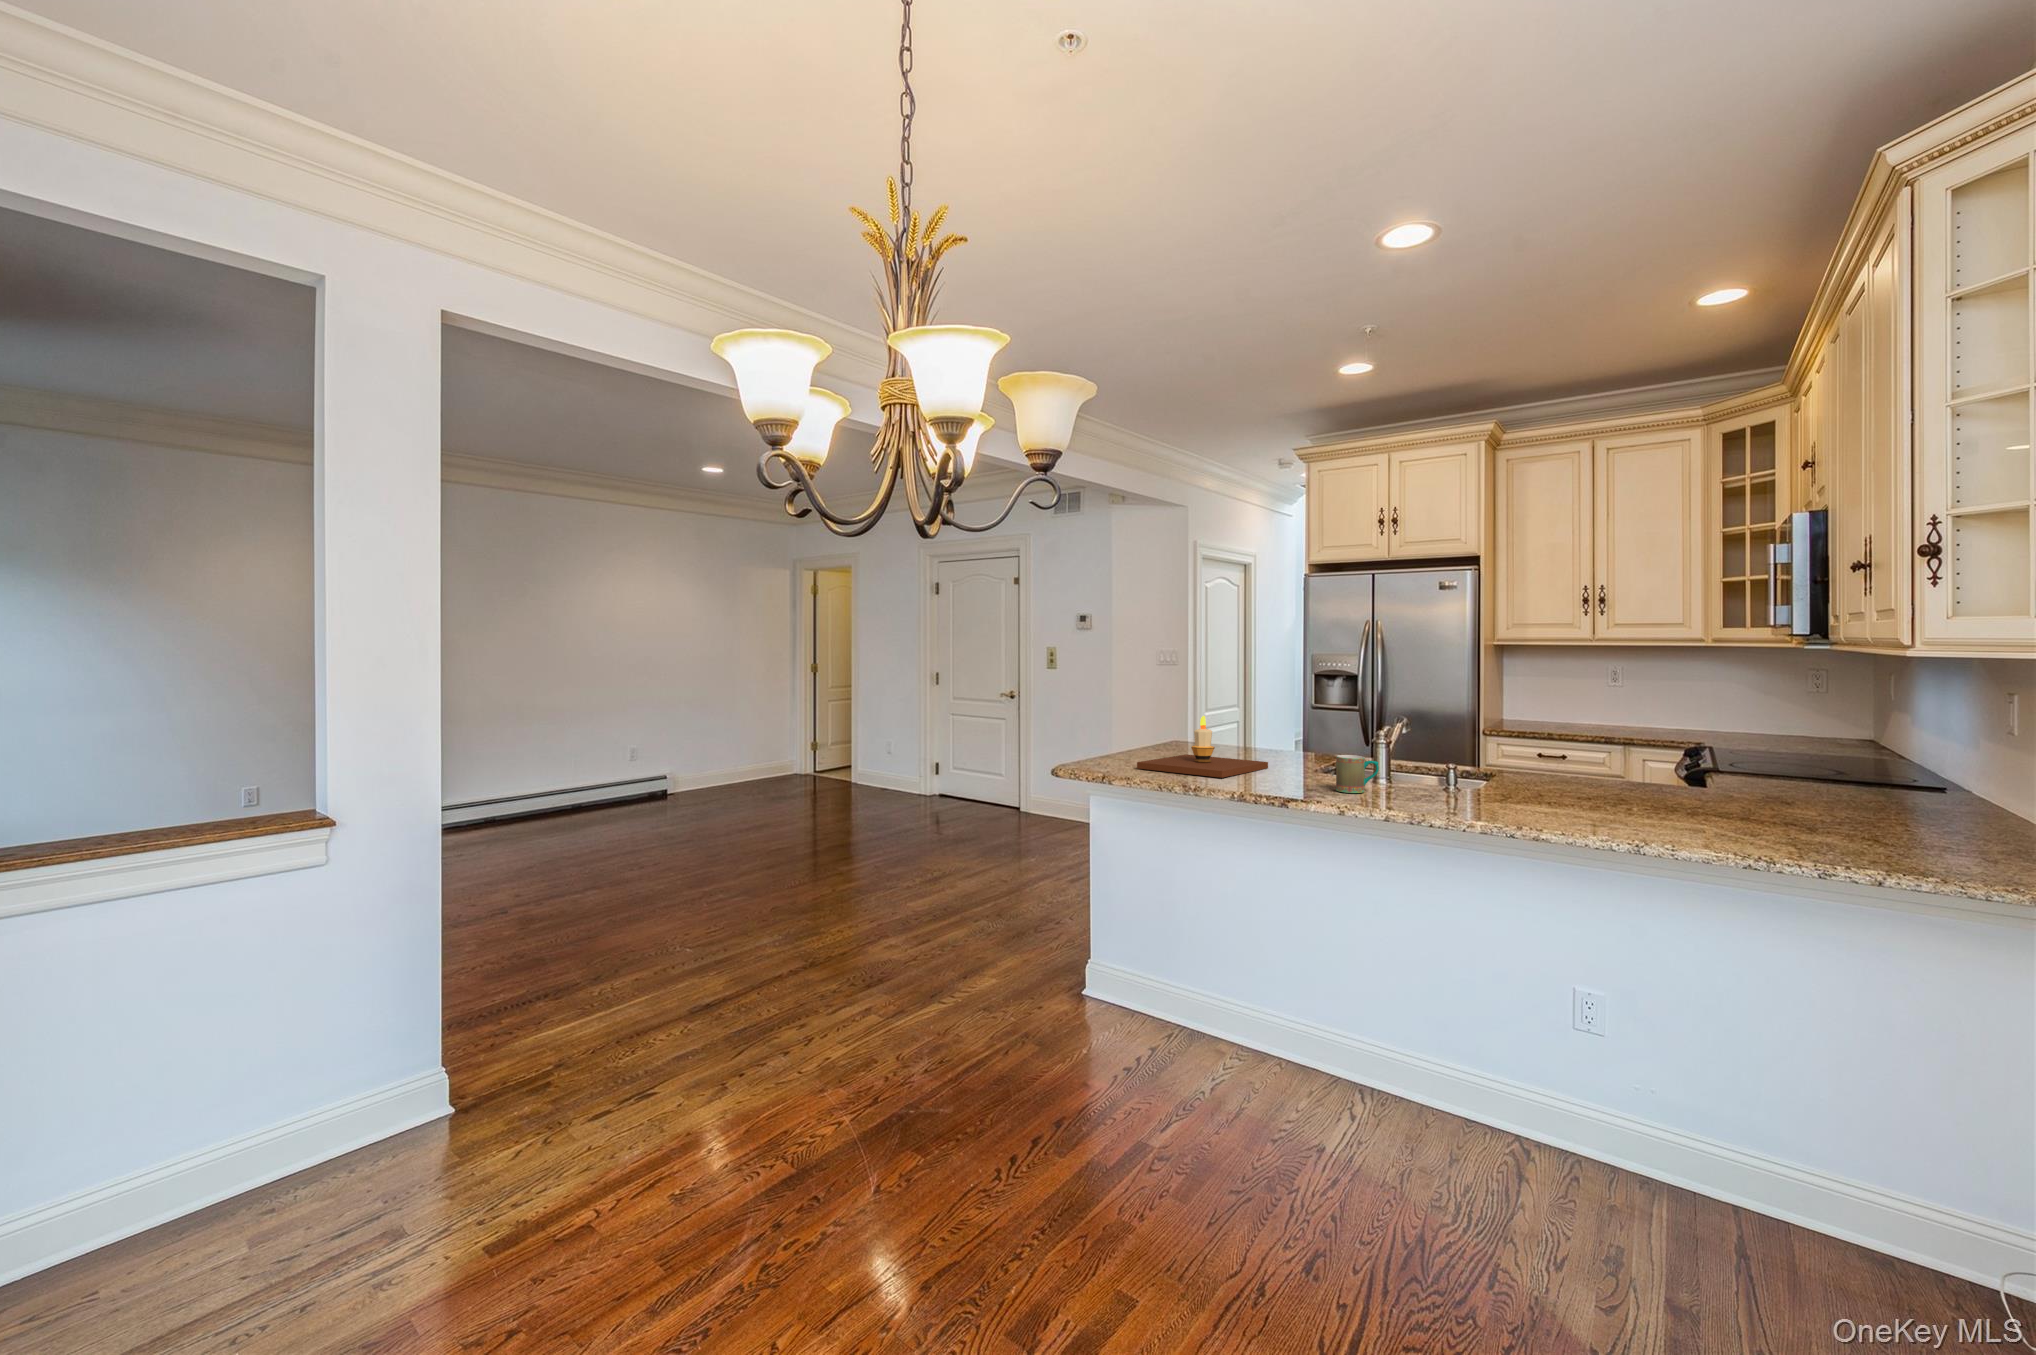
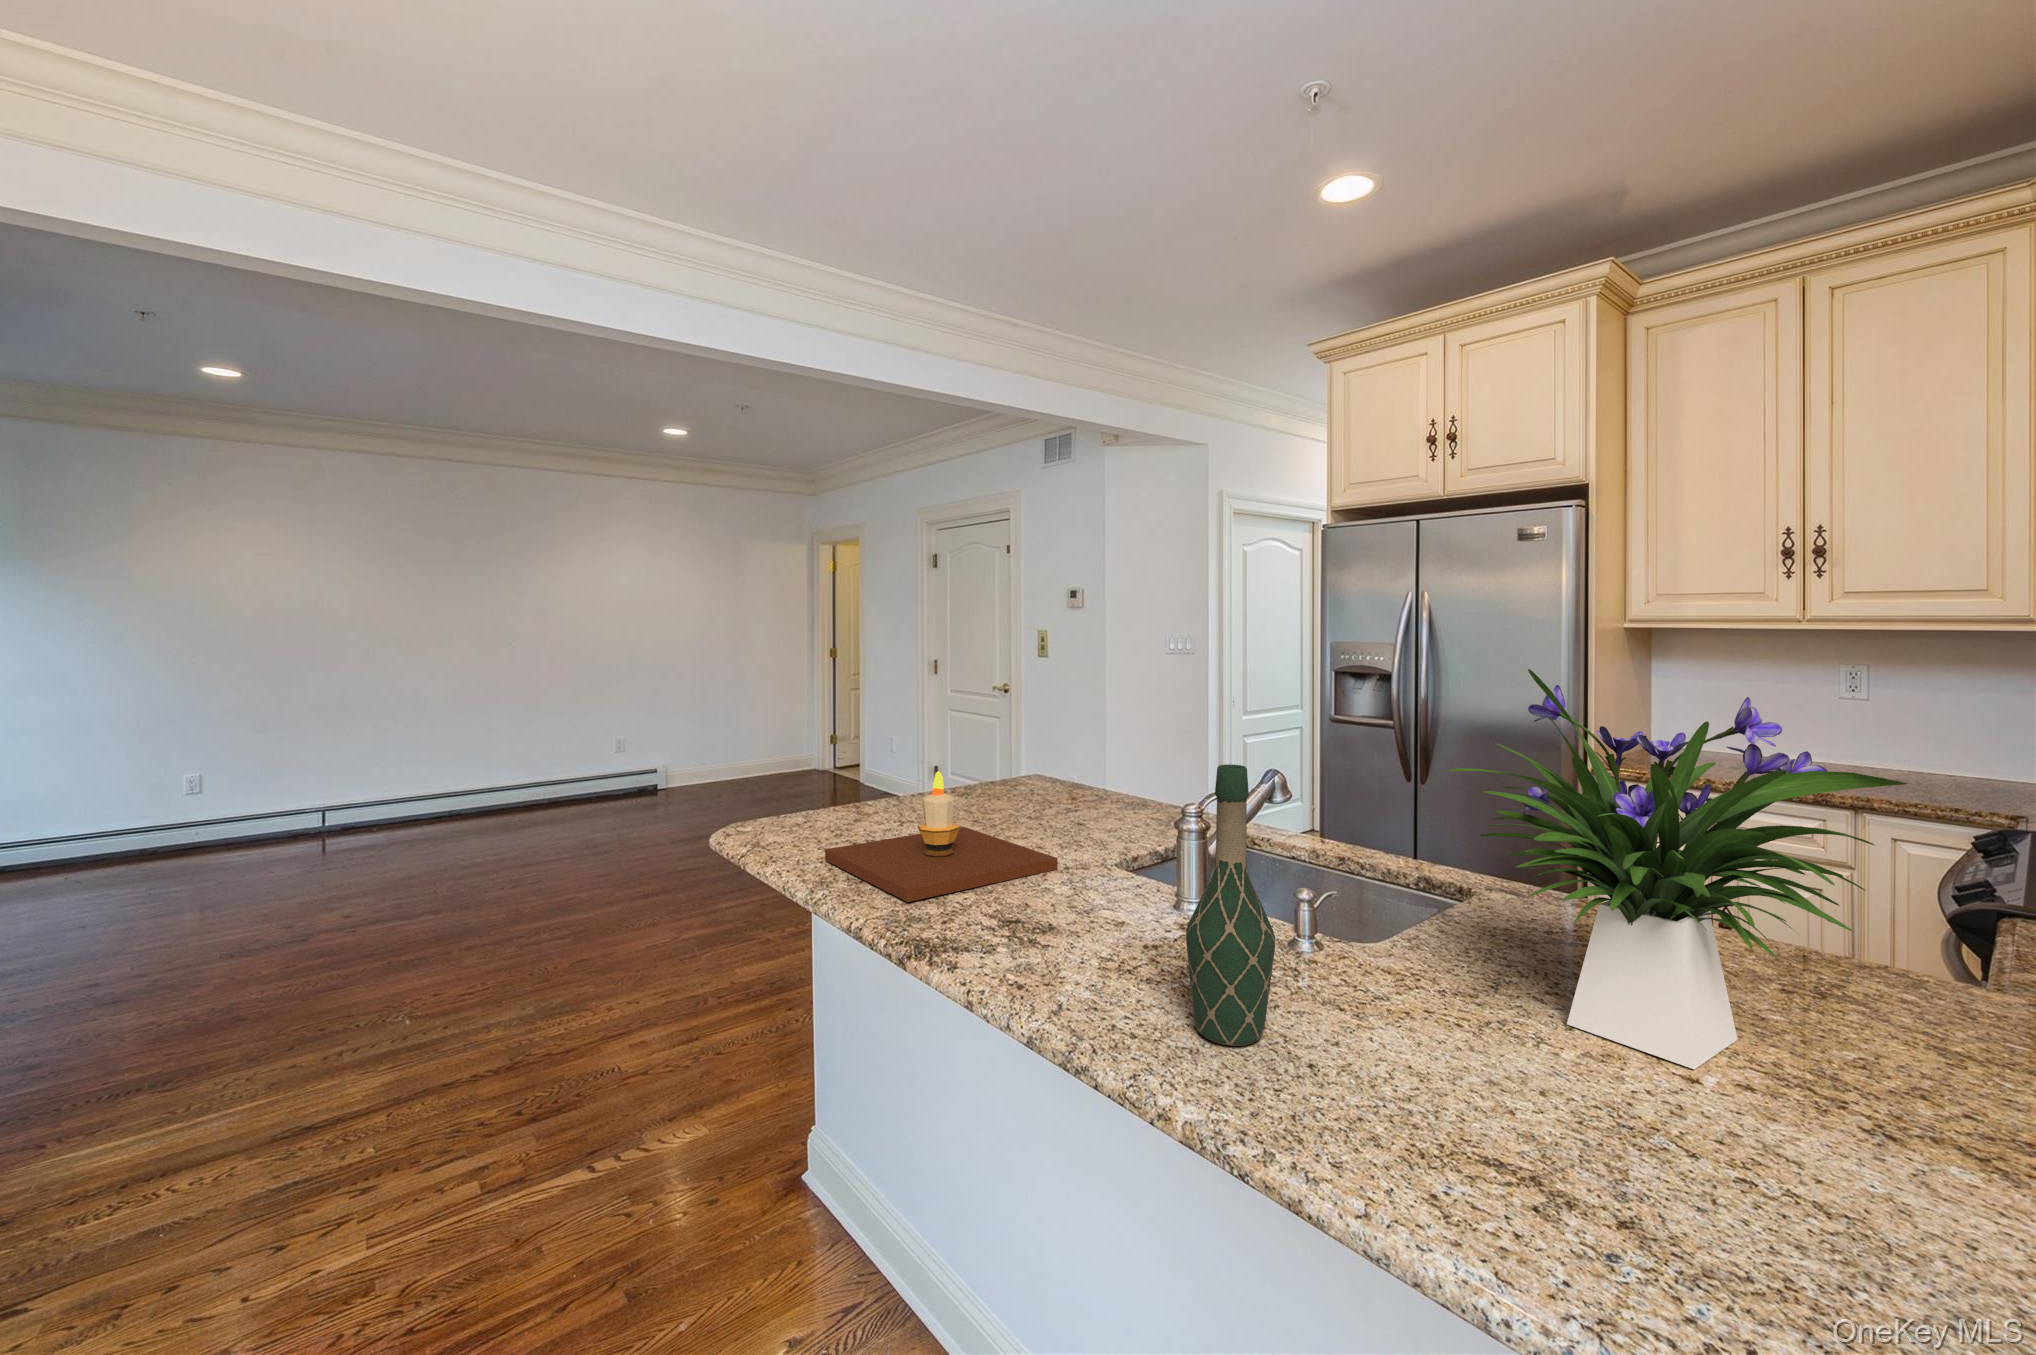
flower arrangement: none [1509,652,1666,798] -> present [1447,669,1908,1069]
wine bottle: none [1415,689,1454,800] -> present [1186,764,1275,1046]
mug: present [1336,755,1379,793] -> none [1049,892,1132,988]

